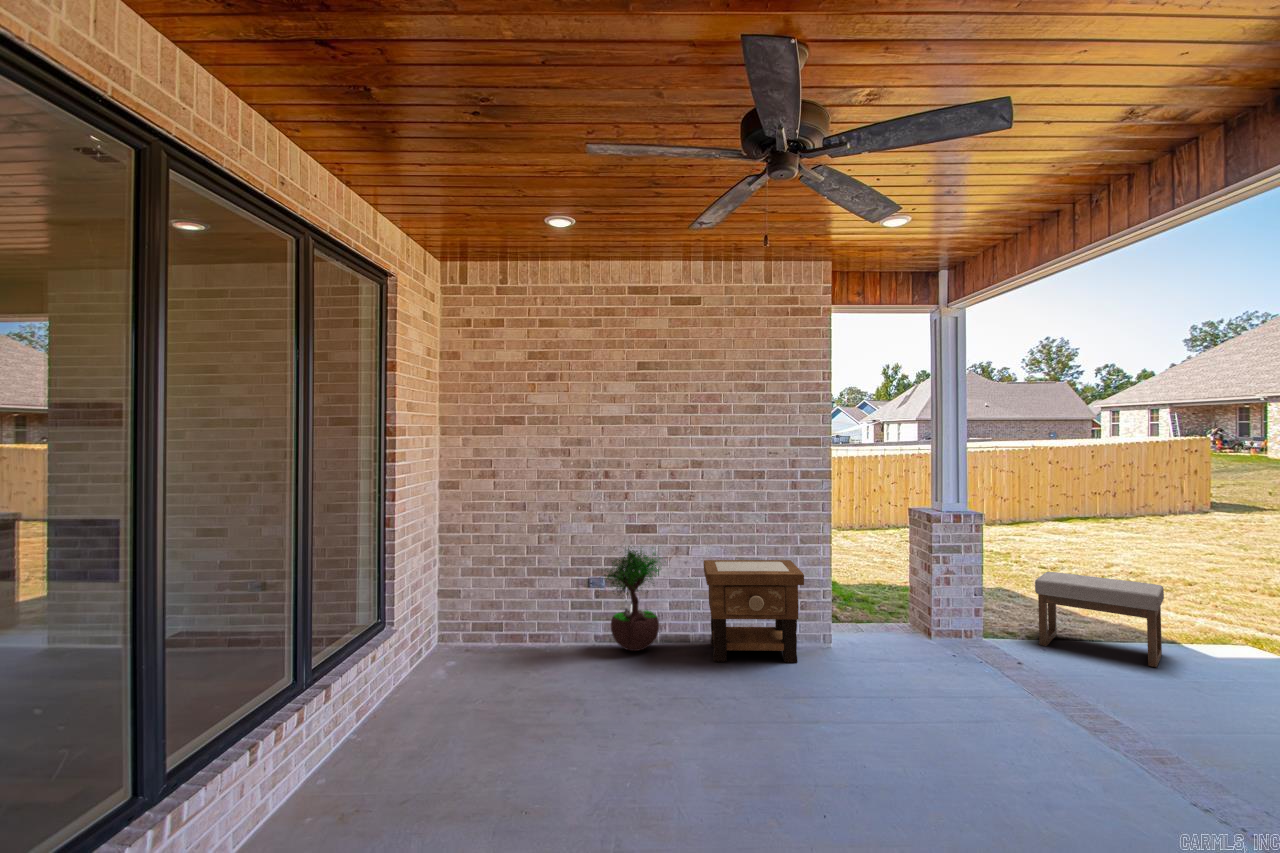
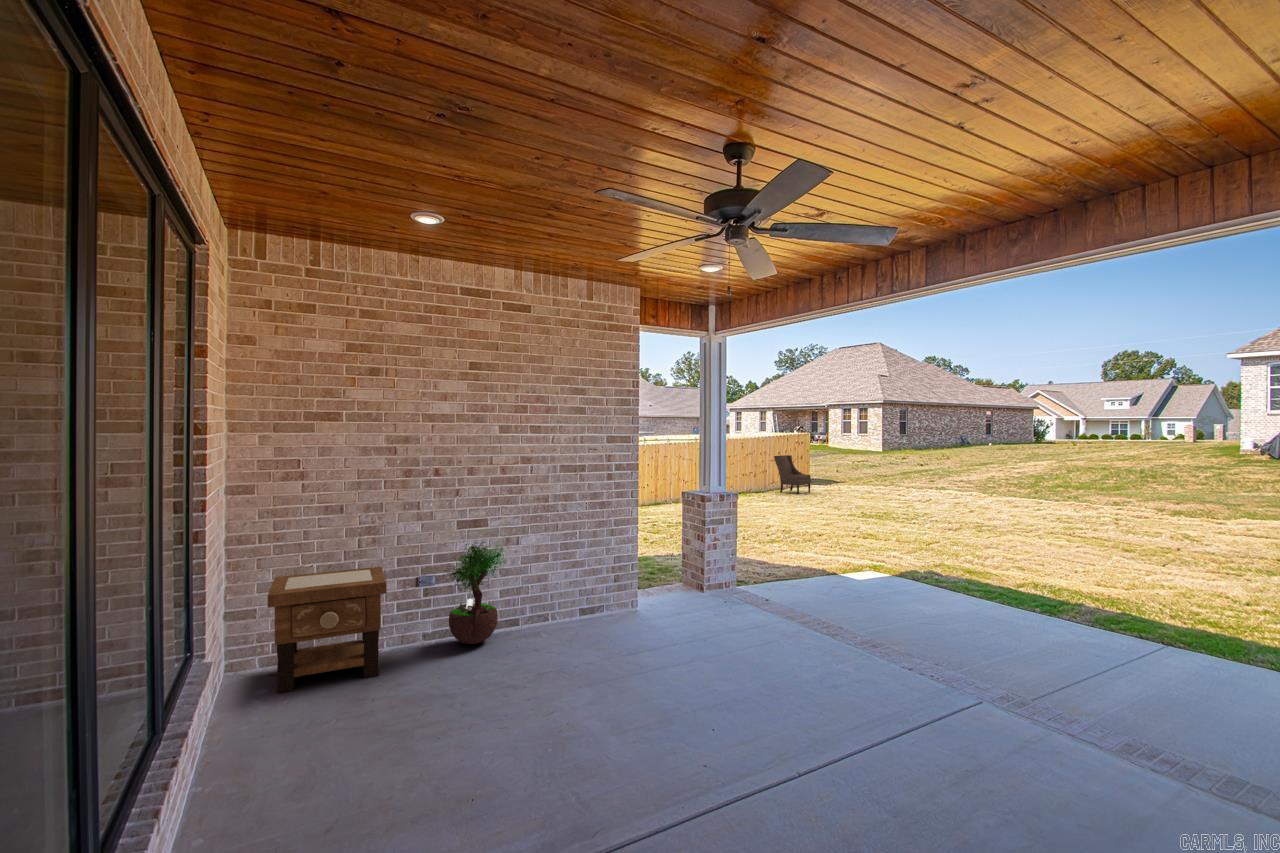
armchair: none [1144,469,1211,524] -> present [774,455,811,494]
side table: present [704,560,804,662] -> present [267,567,387,693]
ottoman: present [1035,572,1164,667] -> none [768,534,842,592]

